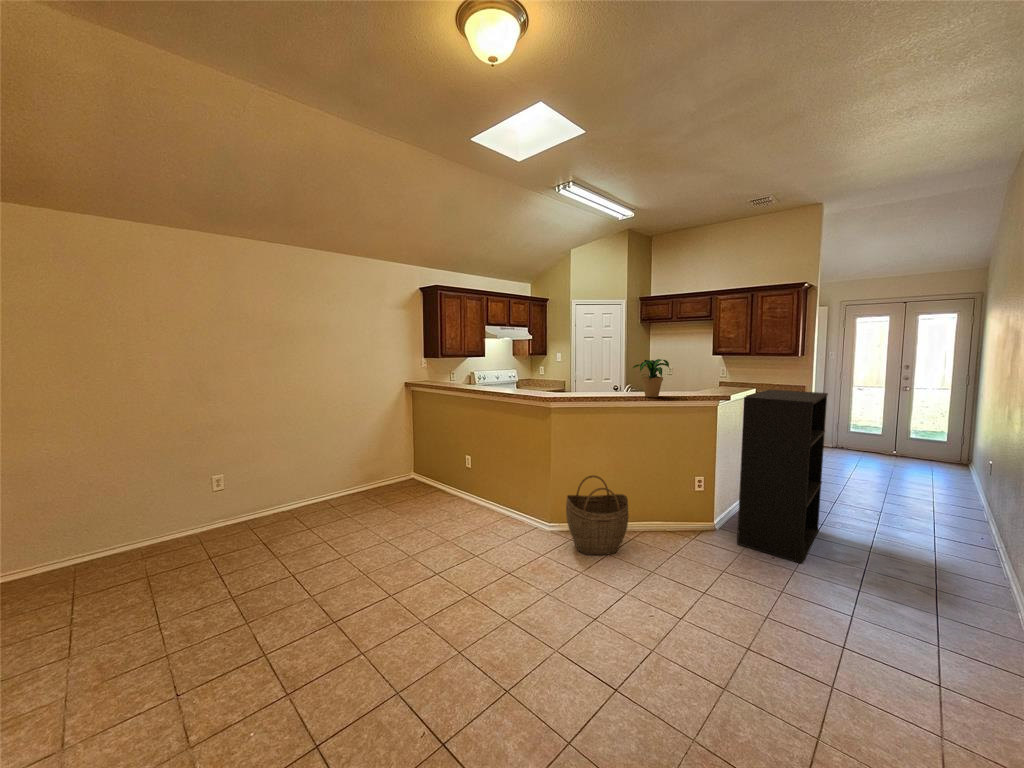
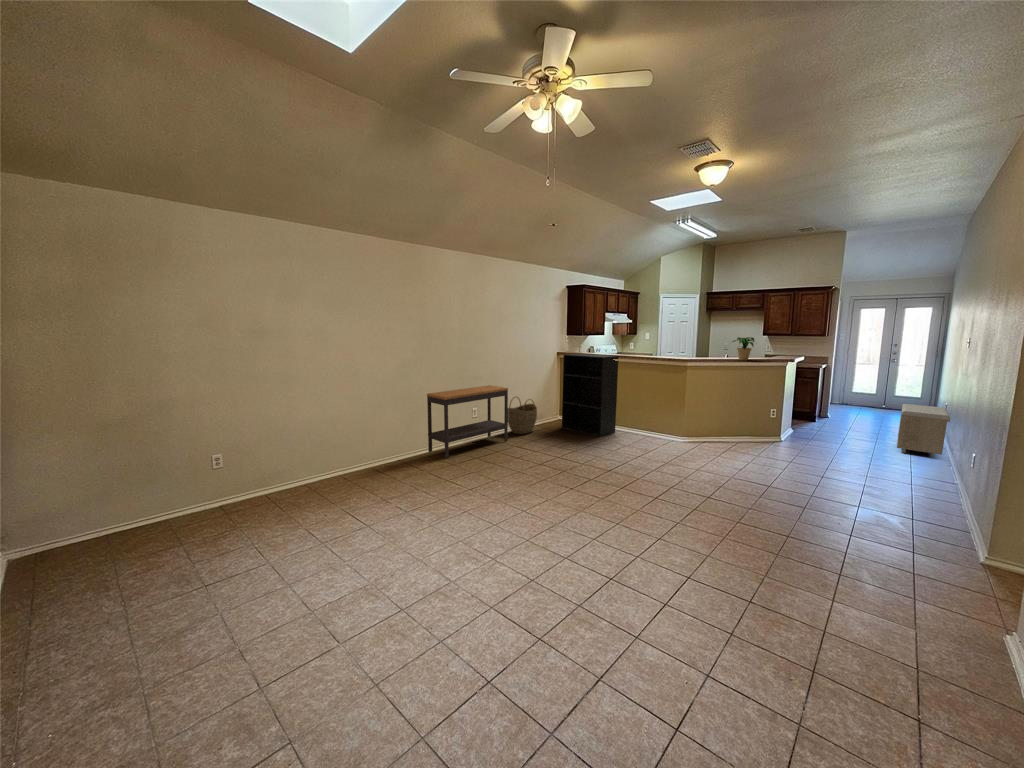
bookshelf: present [737,390,828,564] -> present [562,354,619,437]
console table: none [71,440,264,585] -> present [427,385,508,458]
storage bench: none [911,469,1010,580] -> present [897,404,950,457]
woven basket: present [566,475,629,555] -> present [508,397,537,434]

